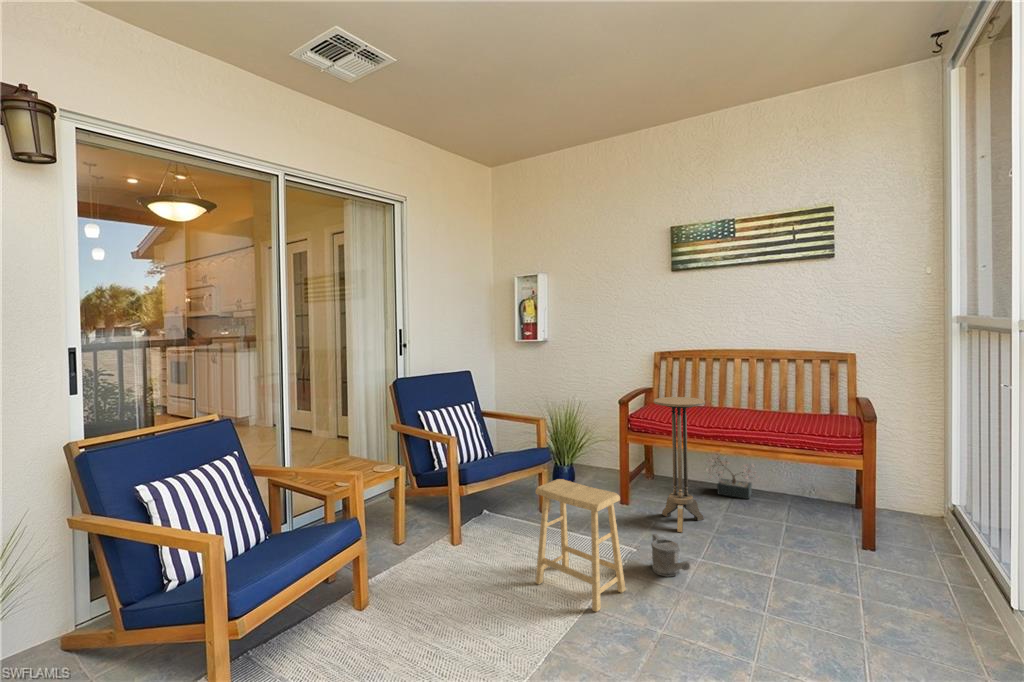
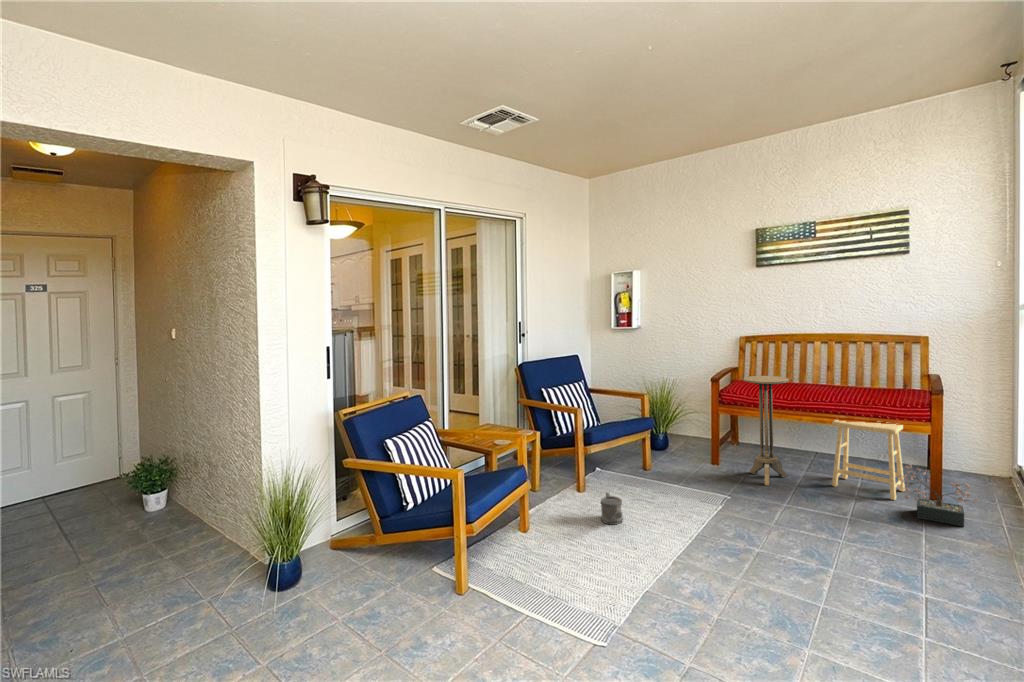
decorative plant: present [706,454,759,499] -> present [897,464,979,527]
footstool: present [536,479,626,612] -> present [832,420,905,500]
watering can: present [651,534,690,577] -> present [601,493,623,525]

